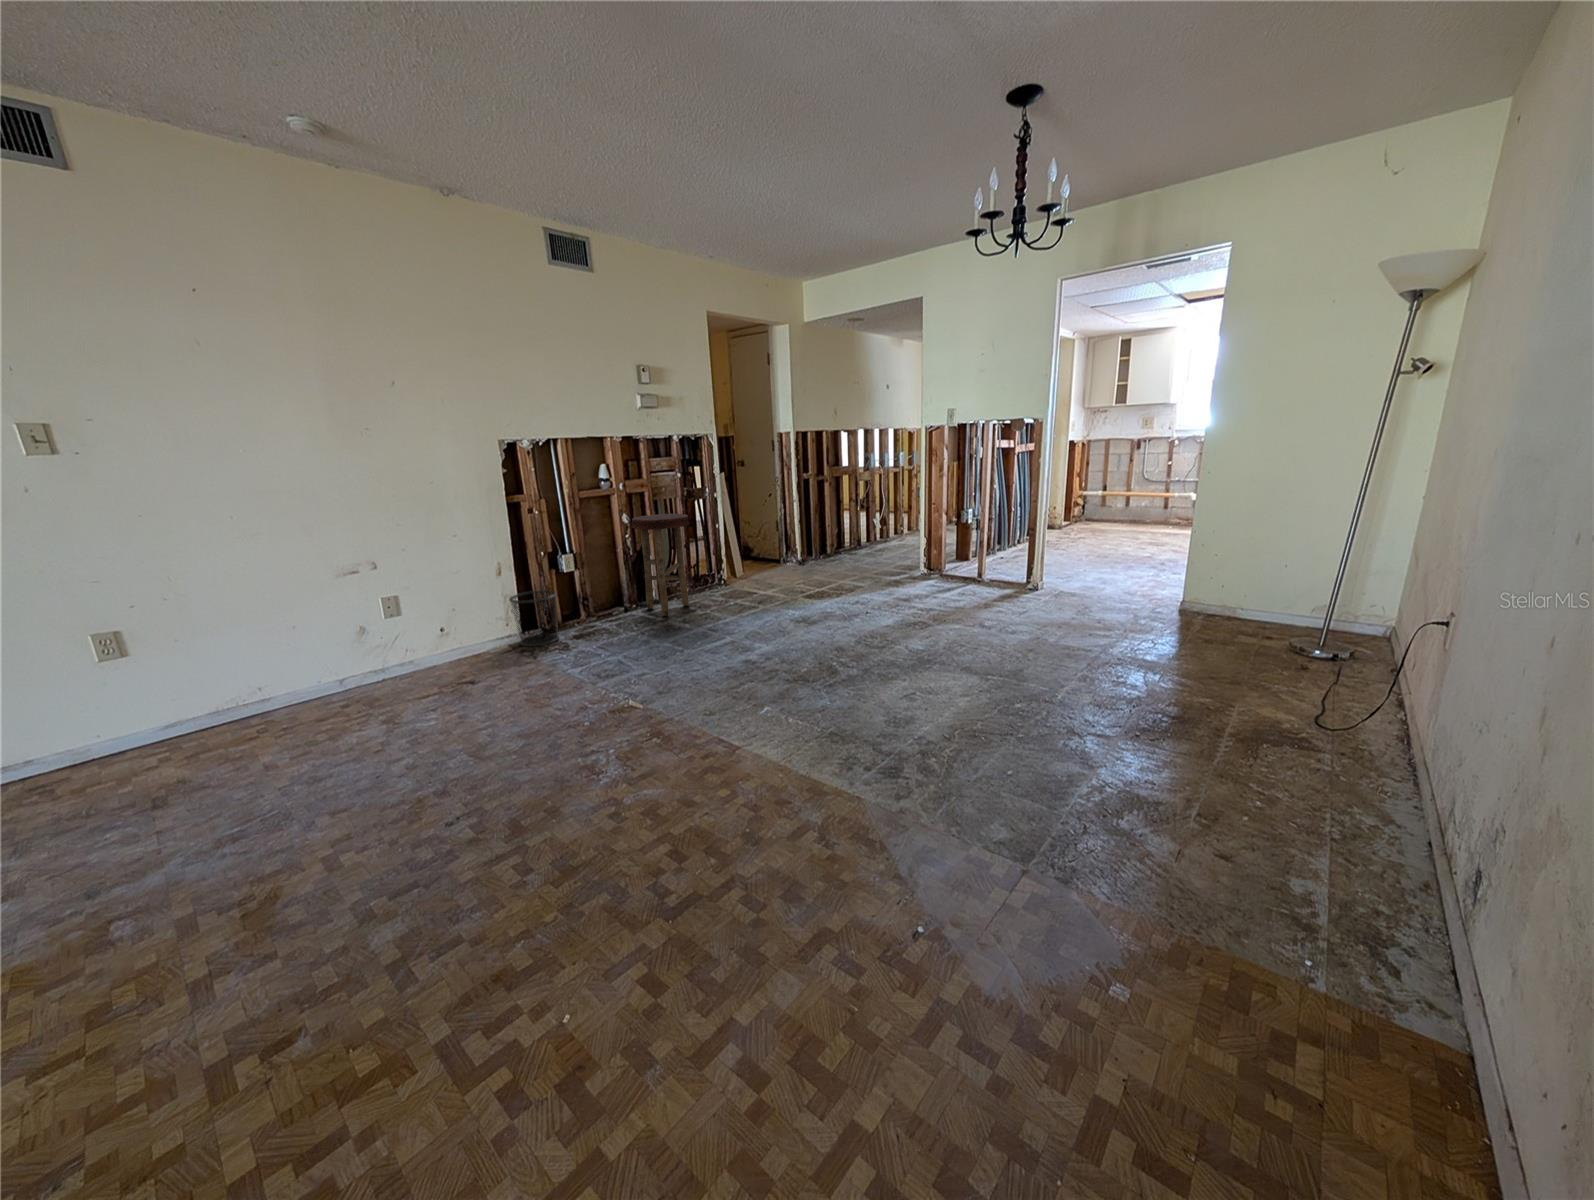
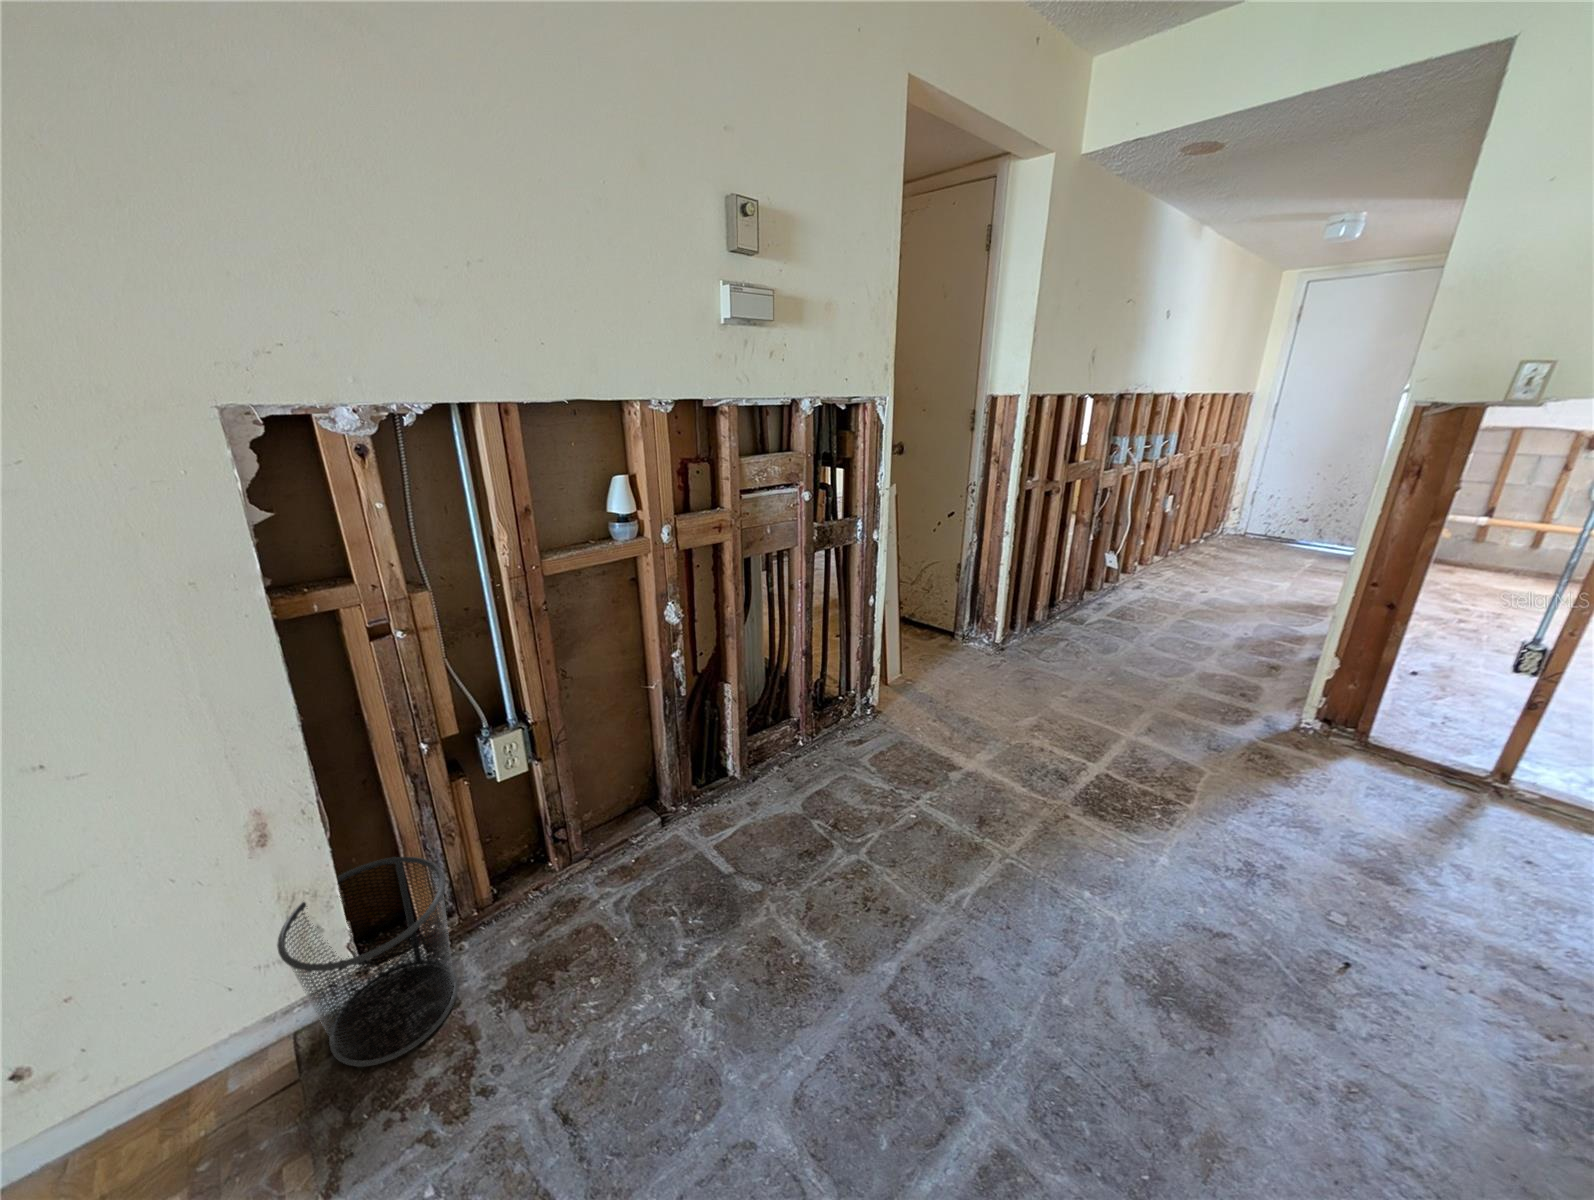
stool: present [632,514,689,616] -> none [685,602,838,881]

